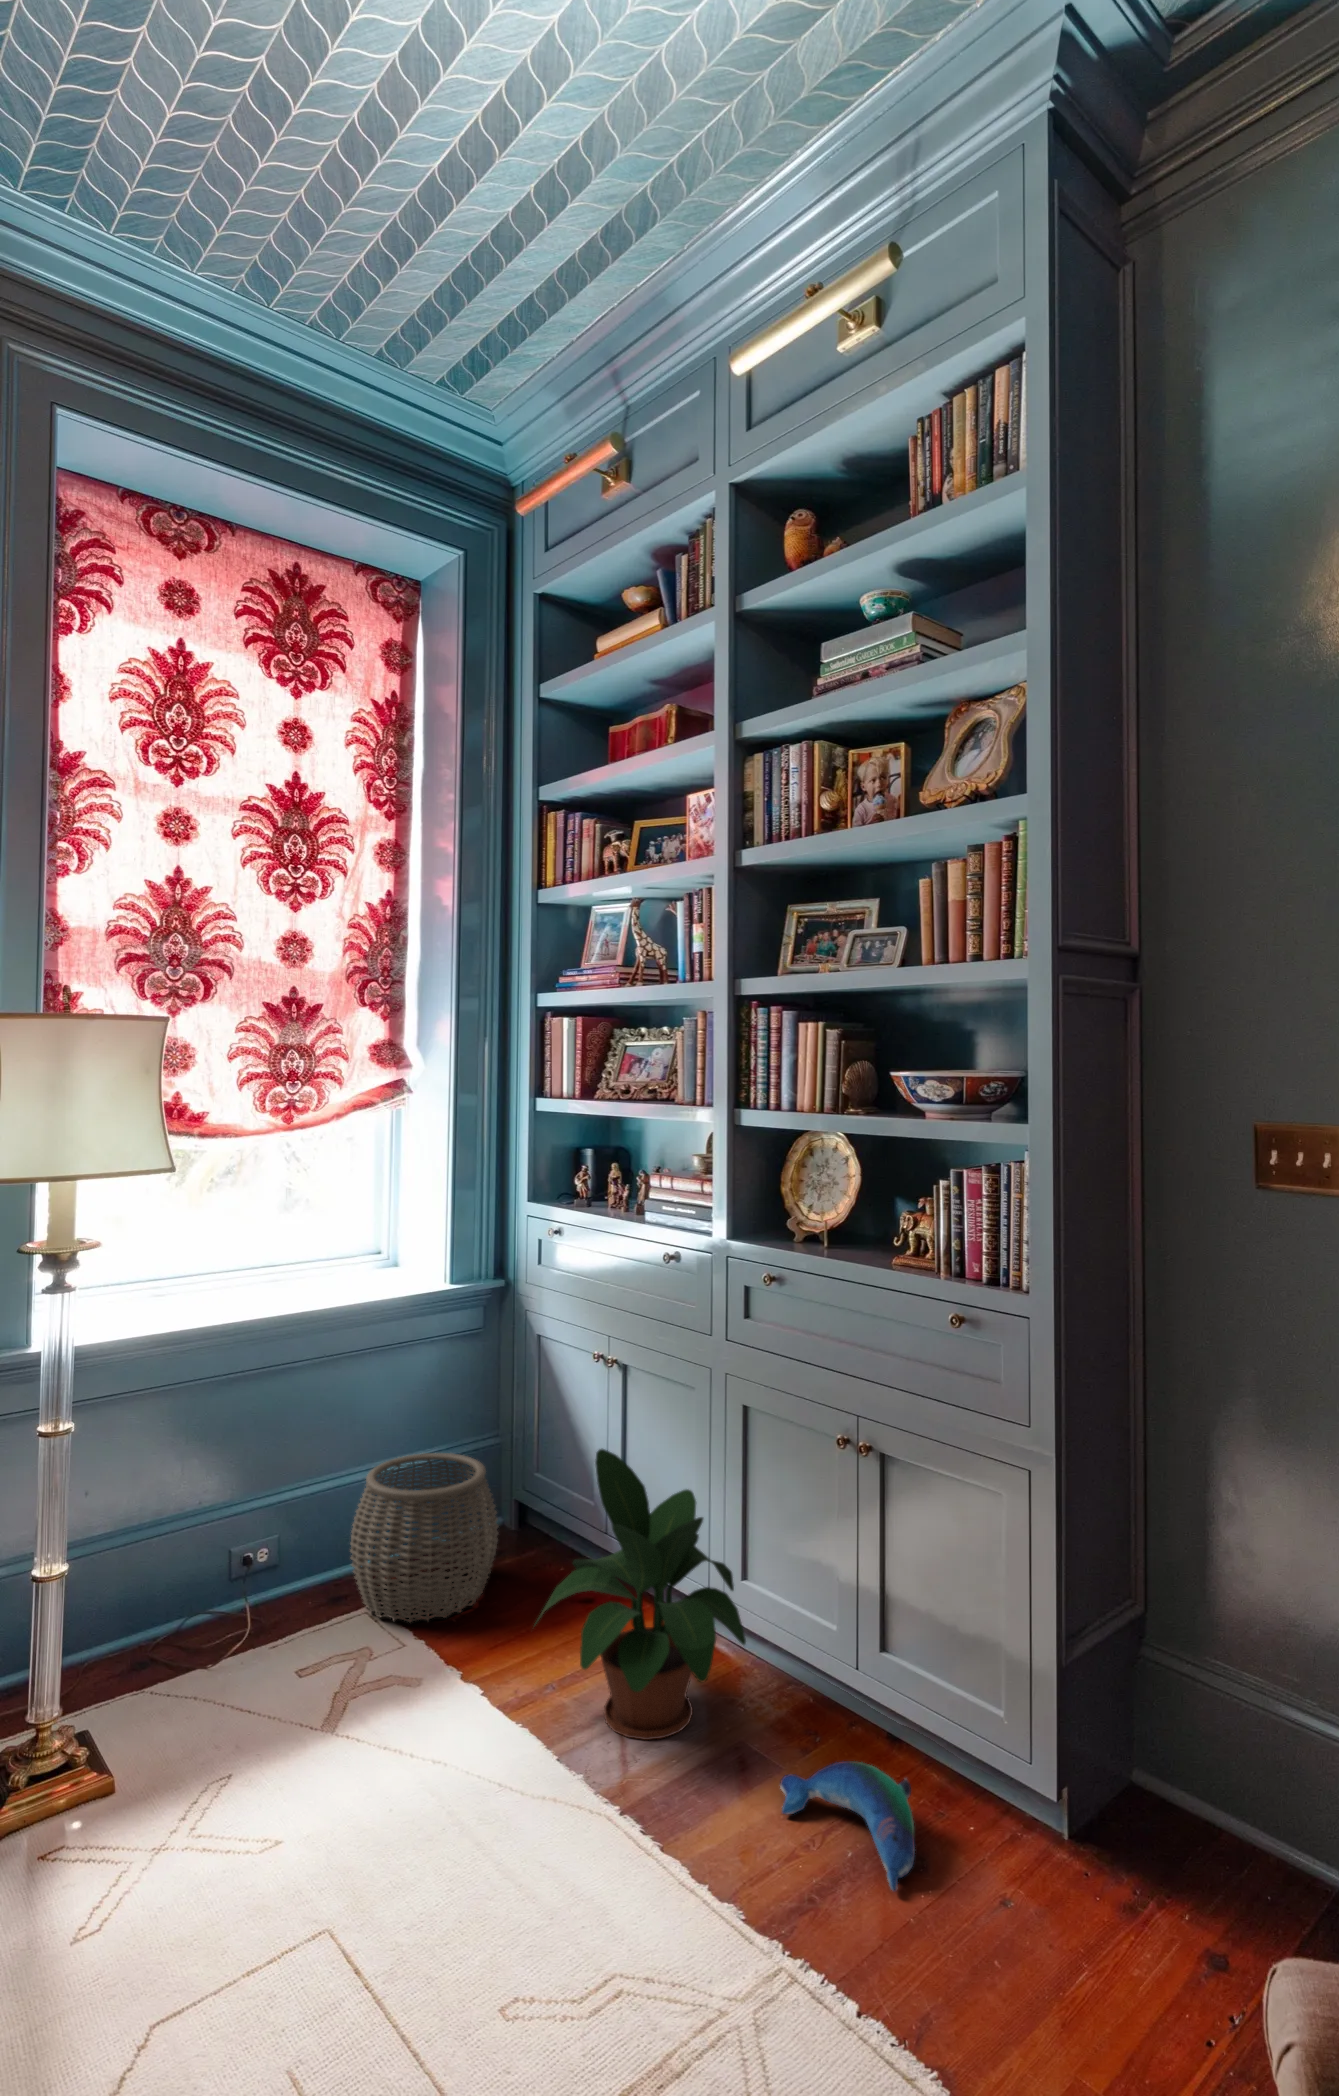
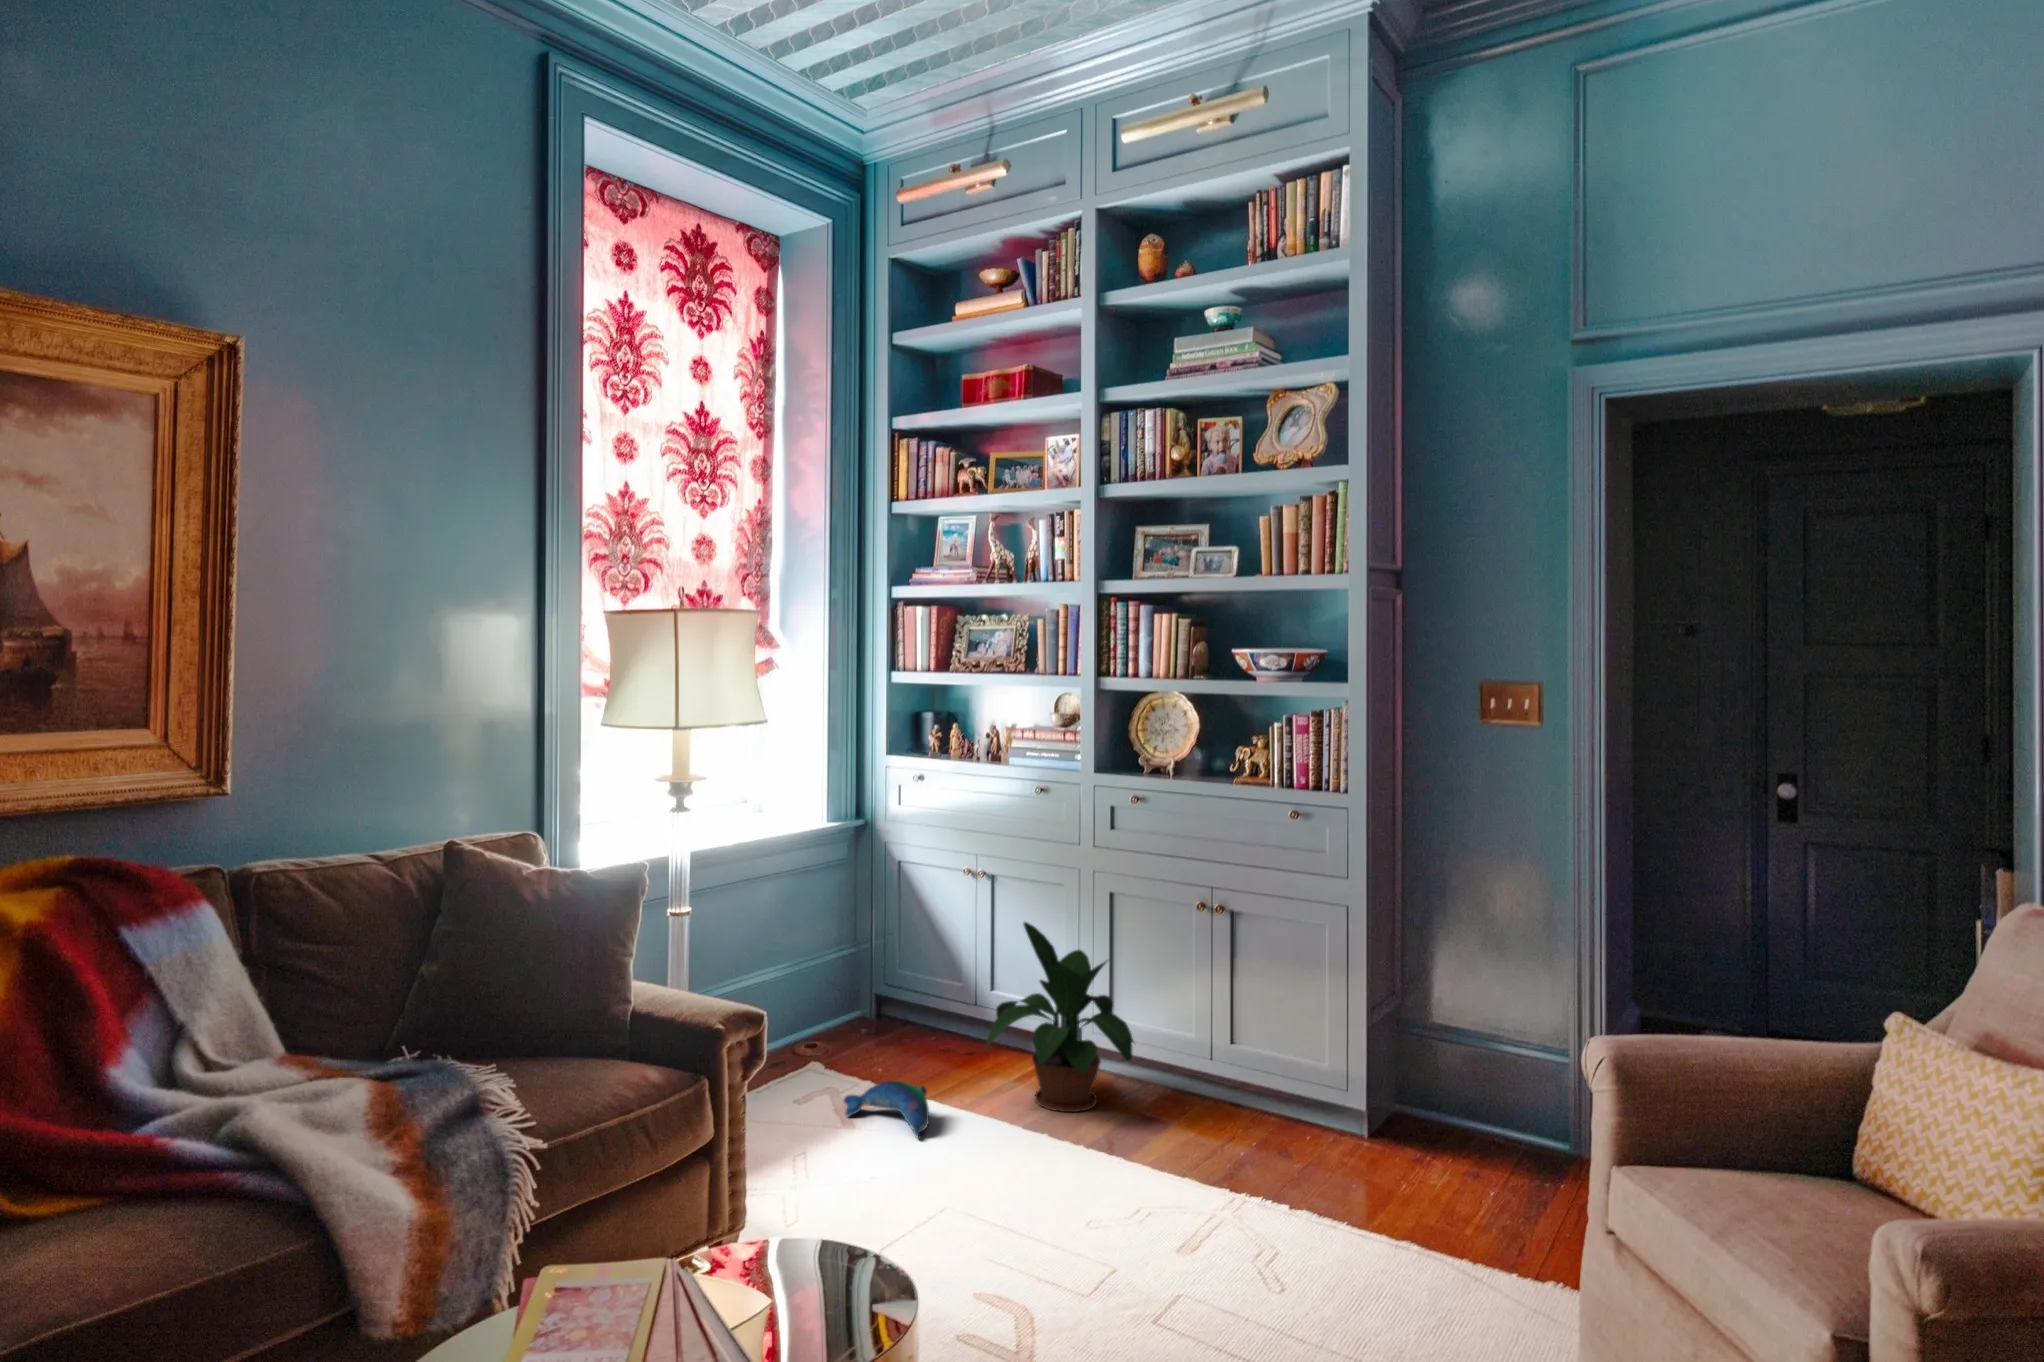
woven basket: present [350,1453,498,1622] -> none [791,950,903,1069]
plush toy: present [780,1761,915,1891] -> present [843,1081,929,1137]

